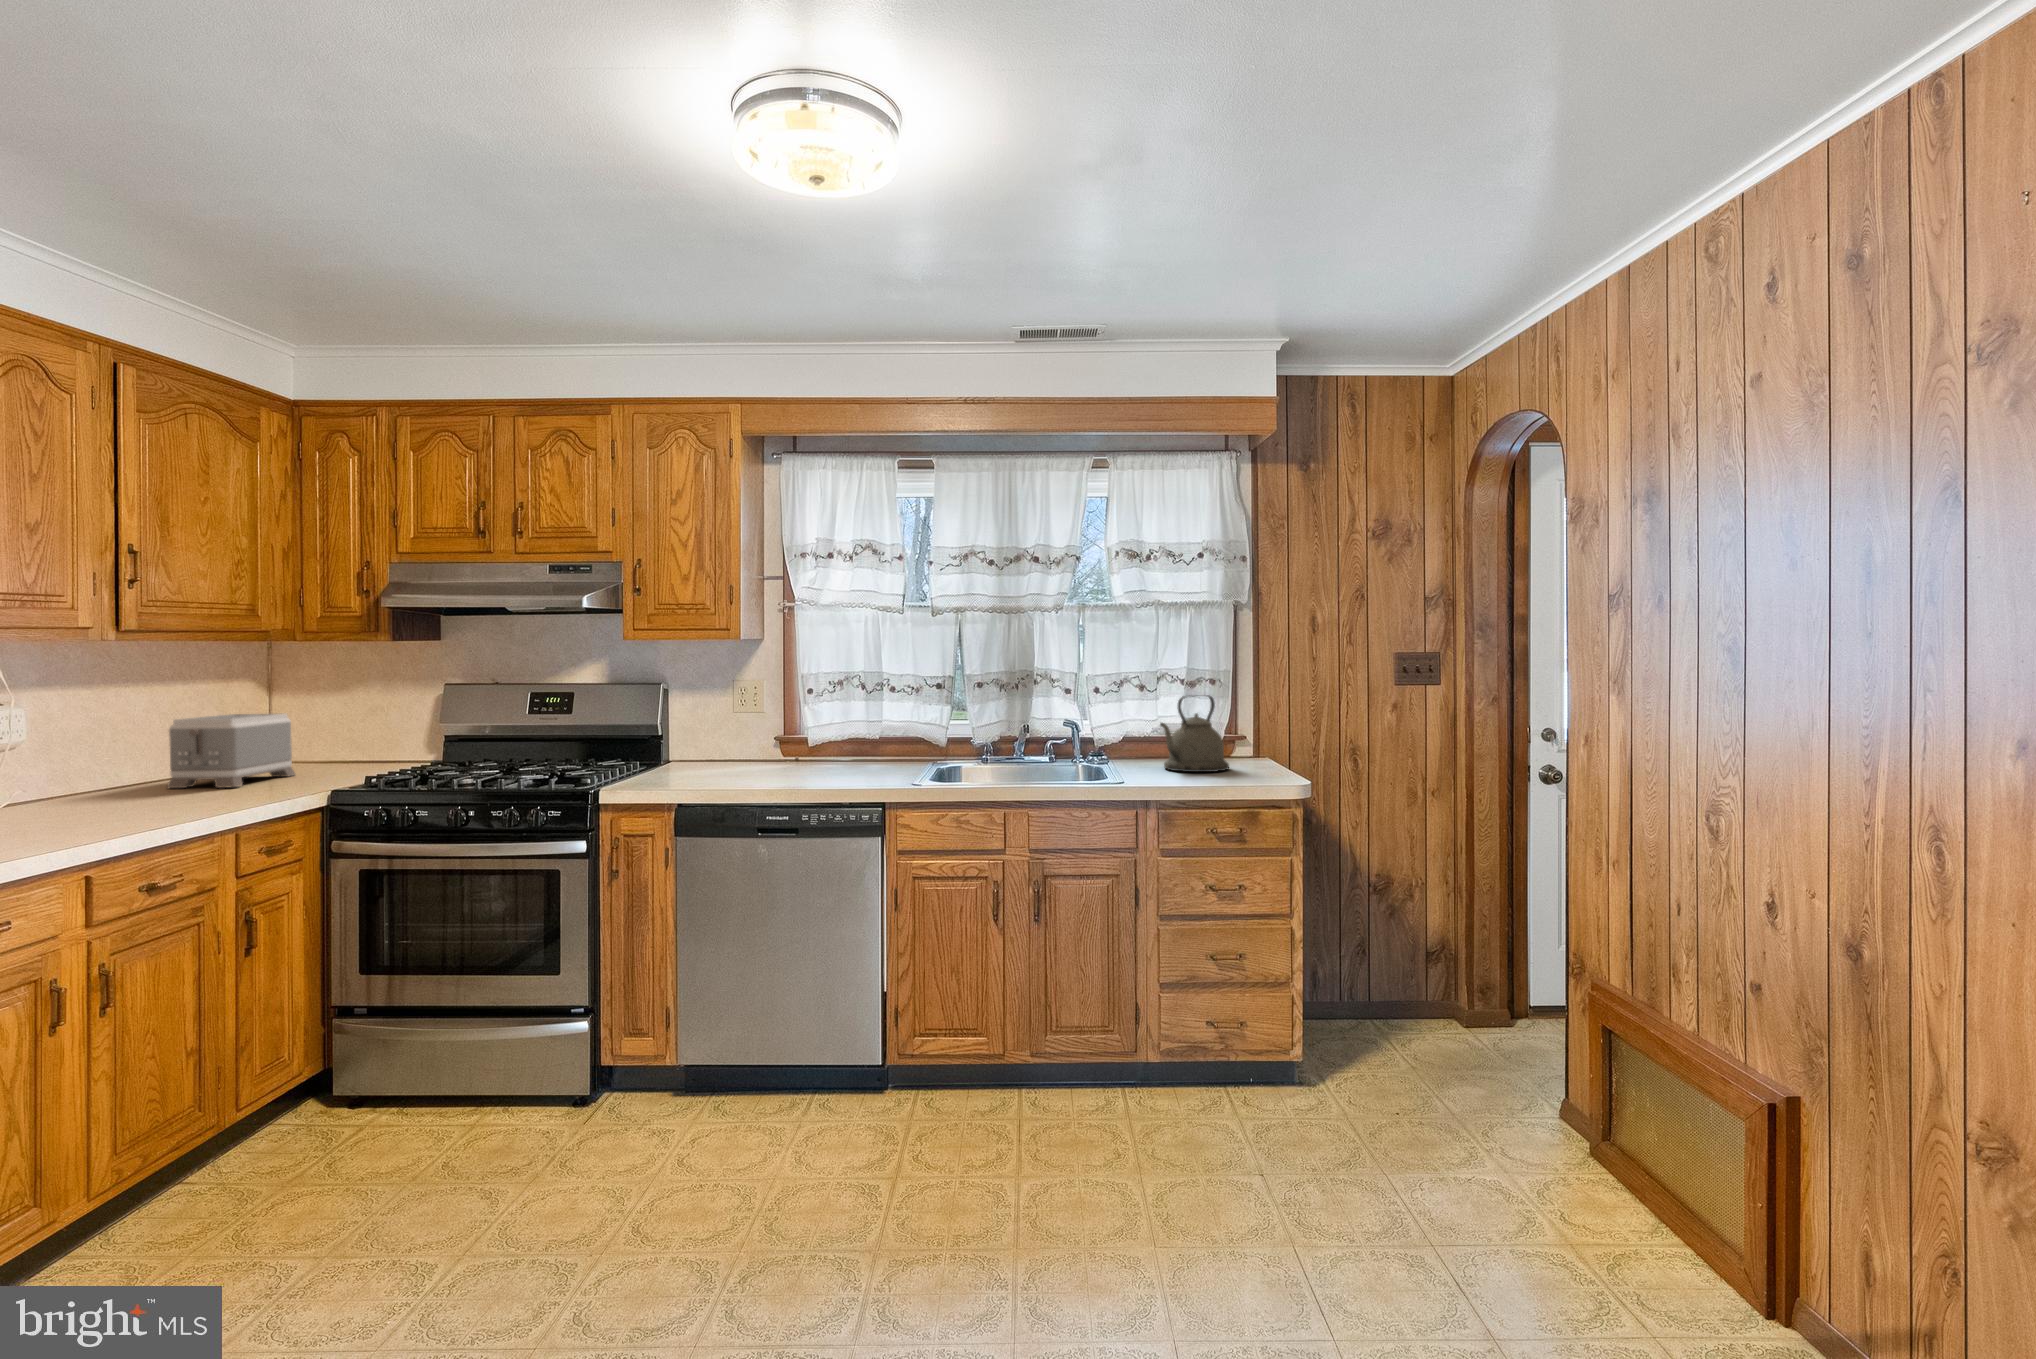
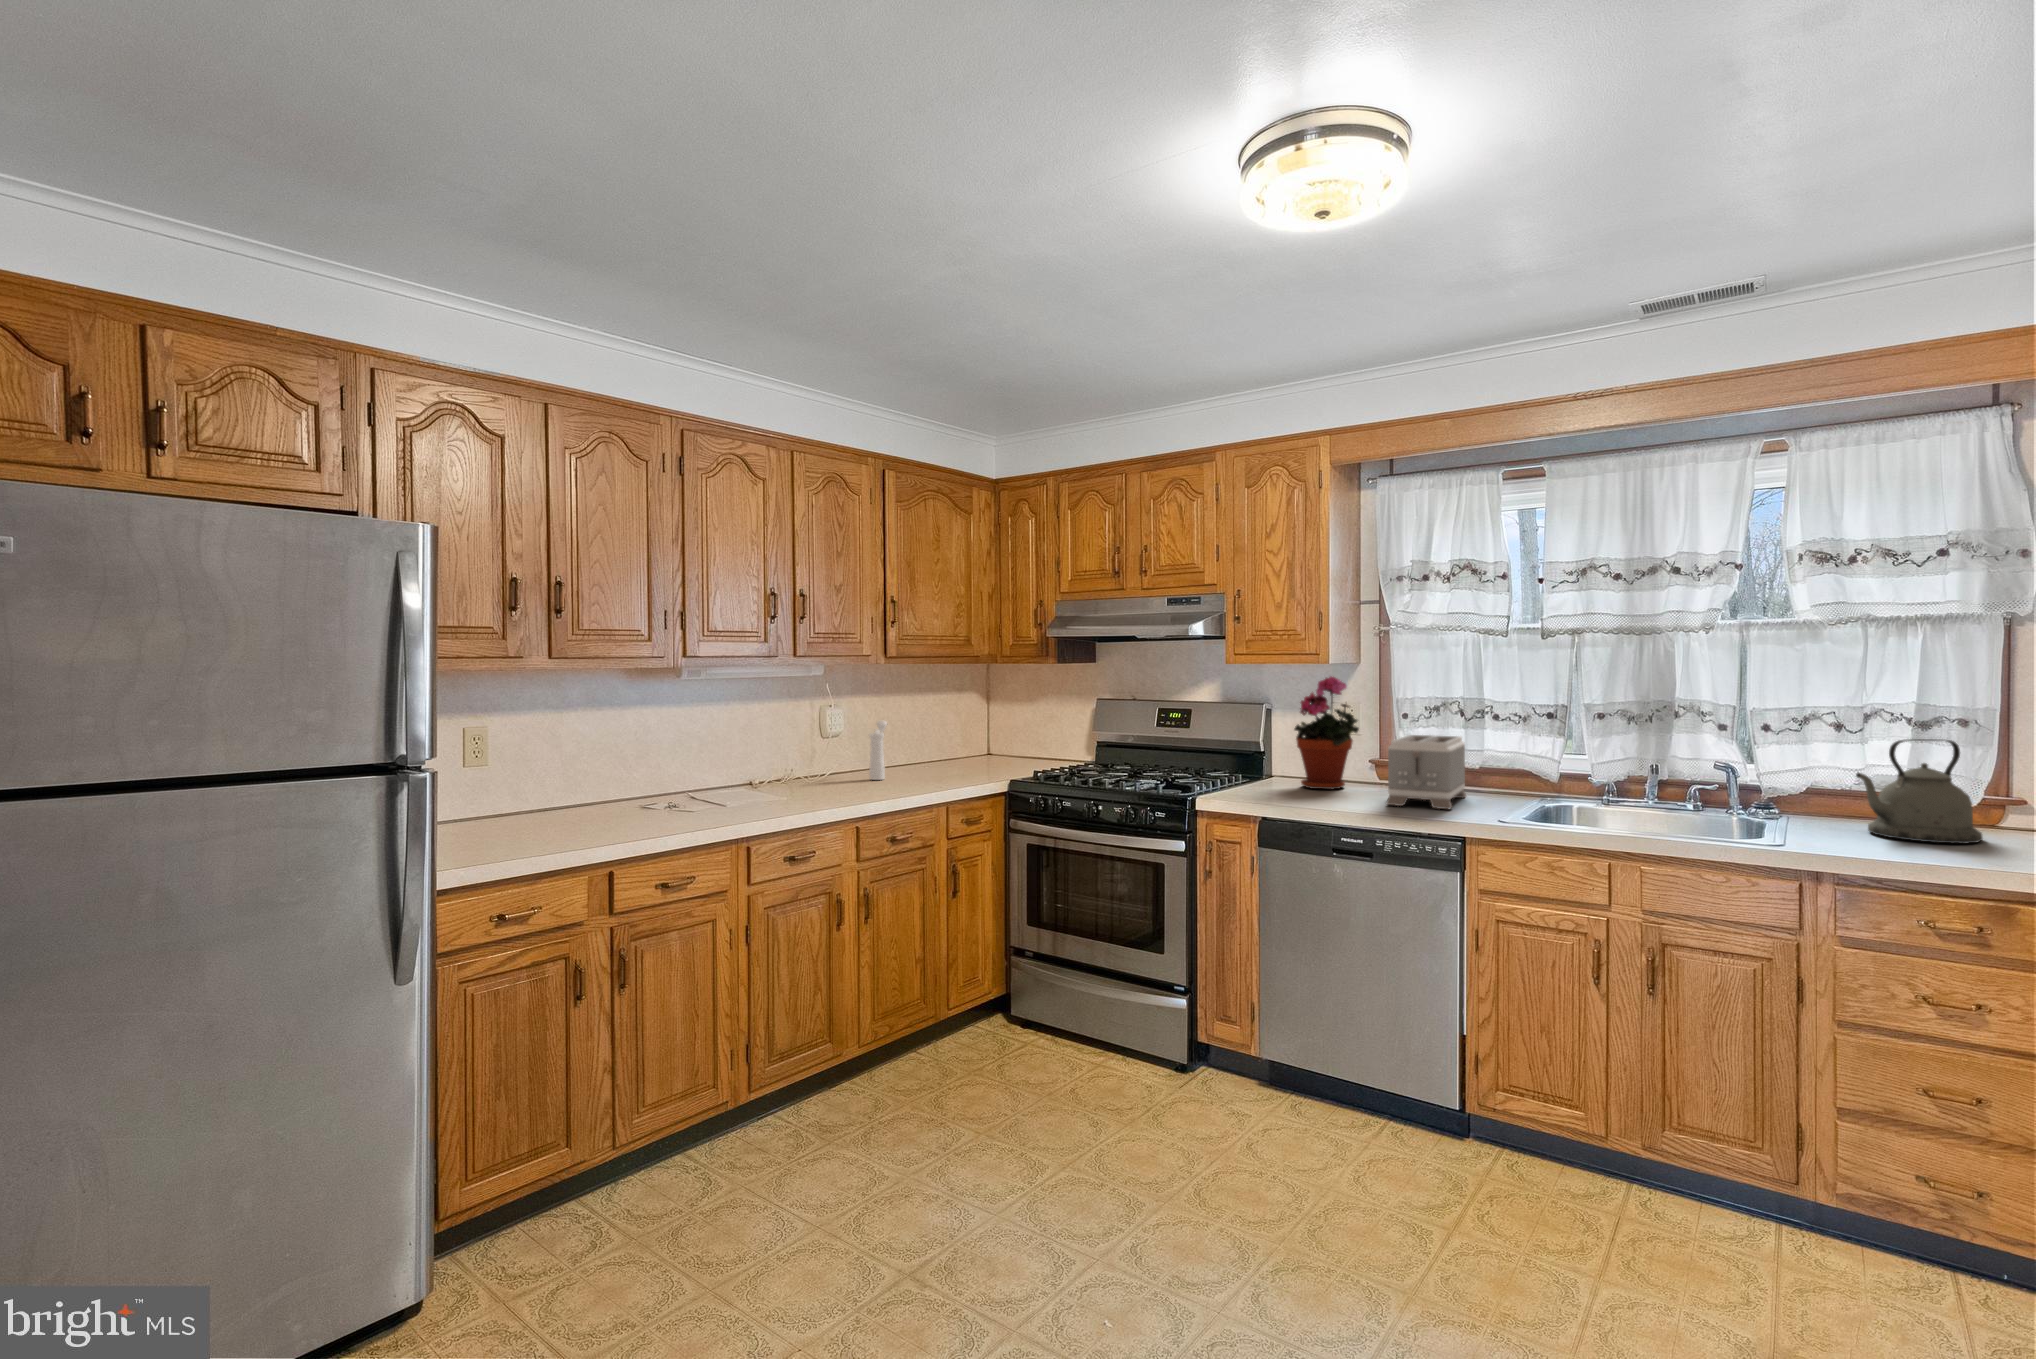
potted plant: none [696,653,766,771] -> present [1294,677,1359,789]
toaster: present [167,714,295,788] -> present [1386,735,1466,809]
pepper mill: none [84,720,115,805] -> present [869,721,887,780]

